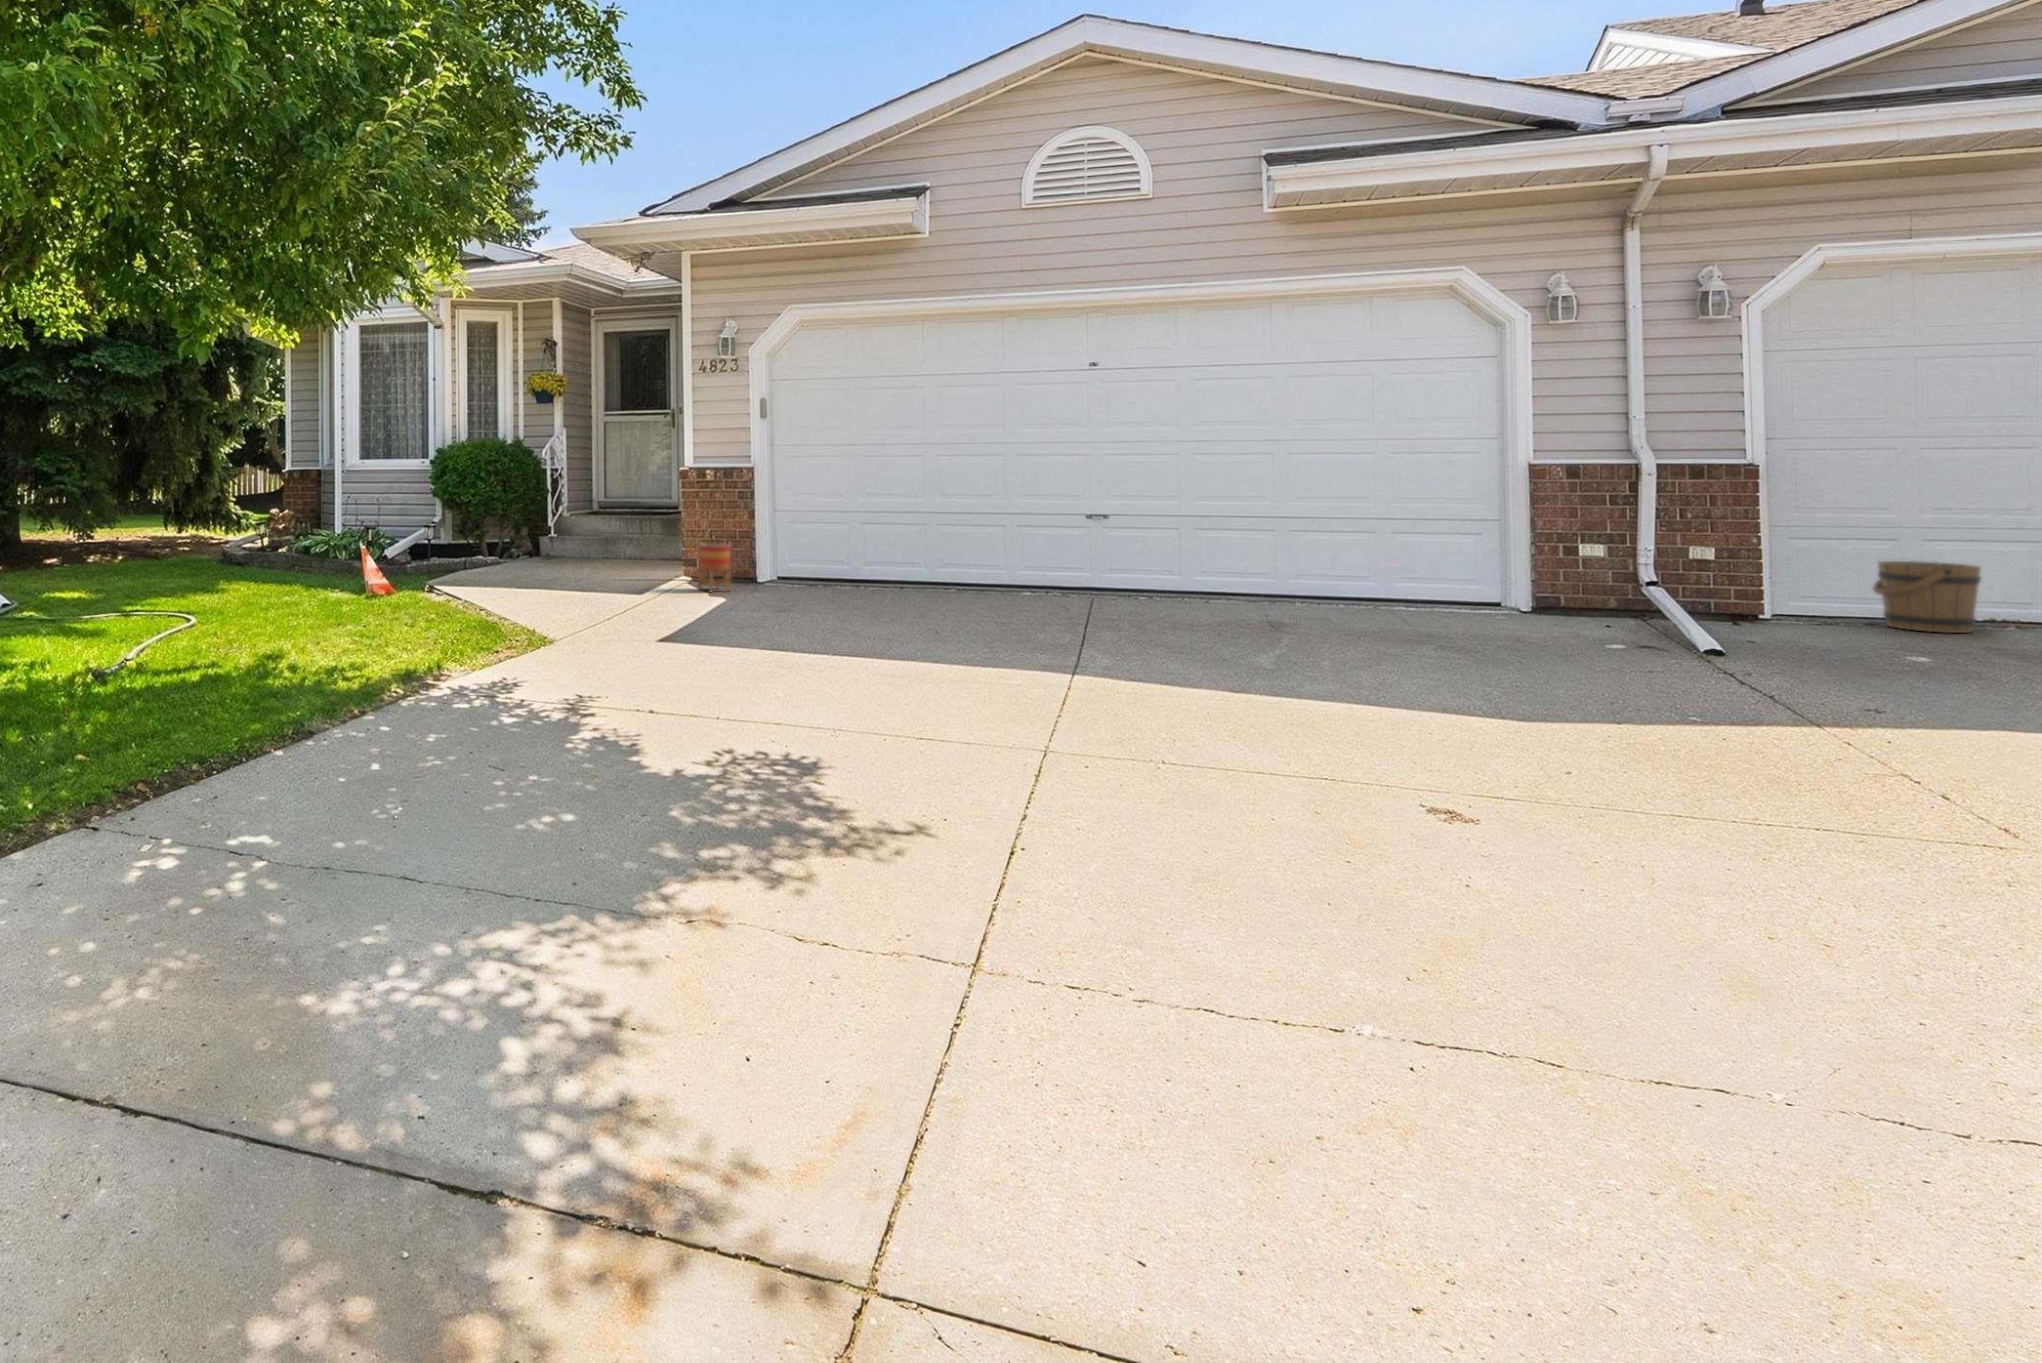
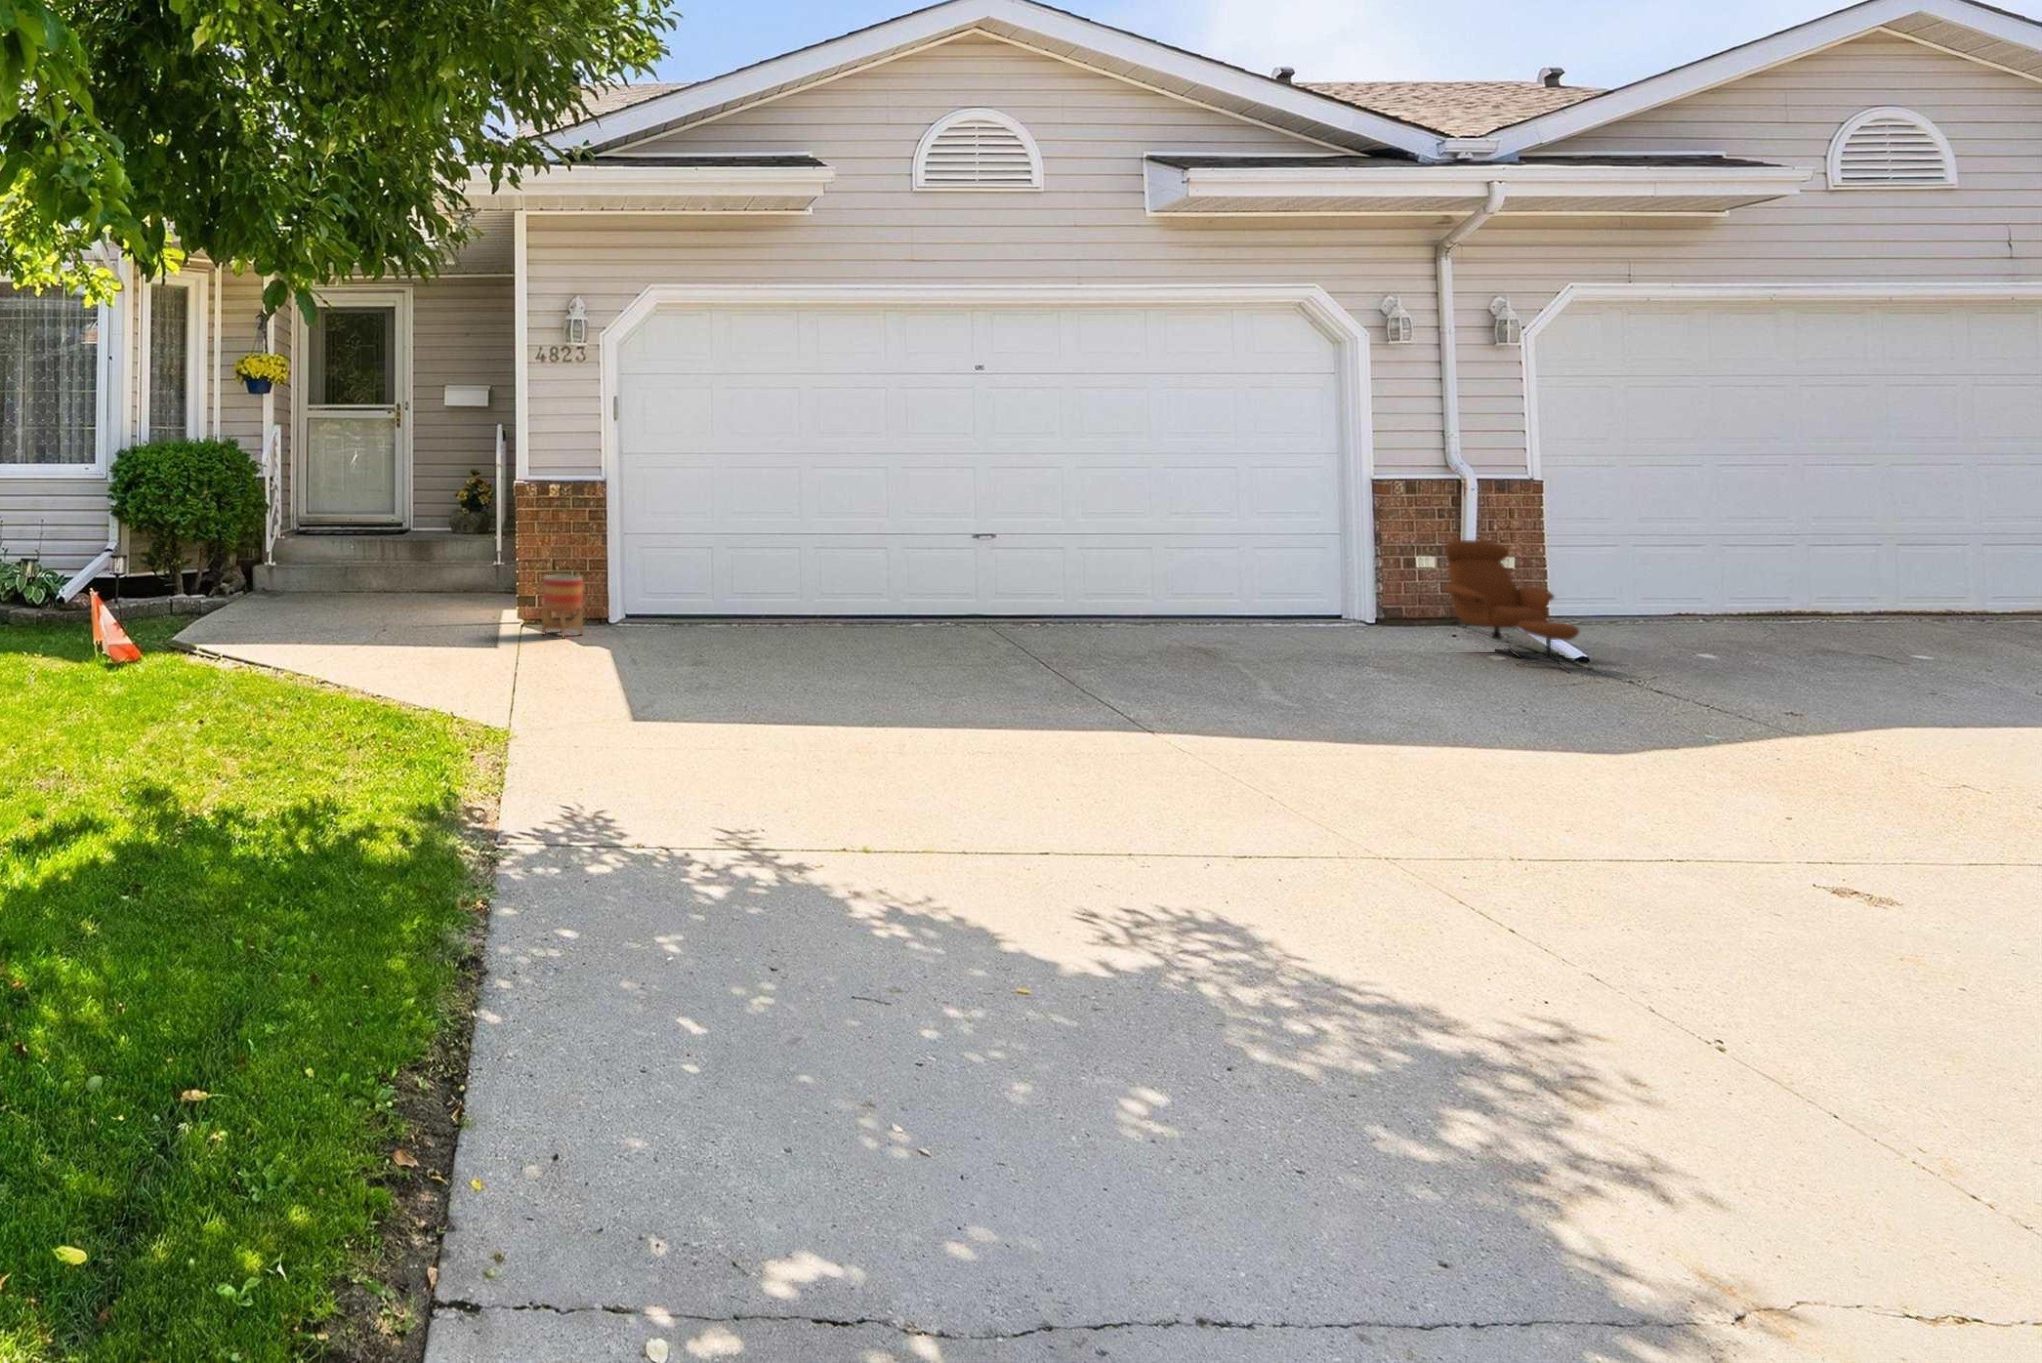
lounge chair: none [1589,528,1716,660] -> present [1444,540,1579,668]
bucket: present [1873,561,1981,633] -> none [1622,565,1710,630]

